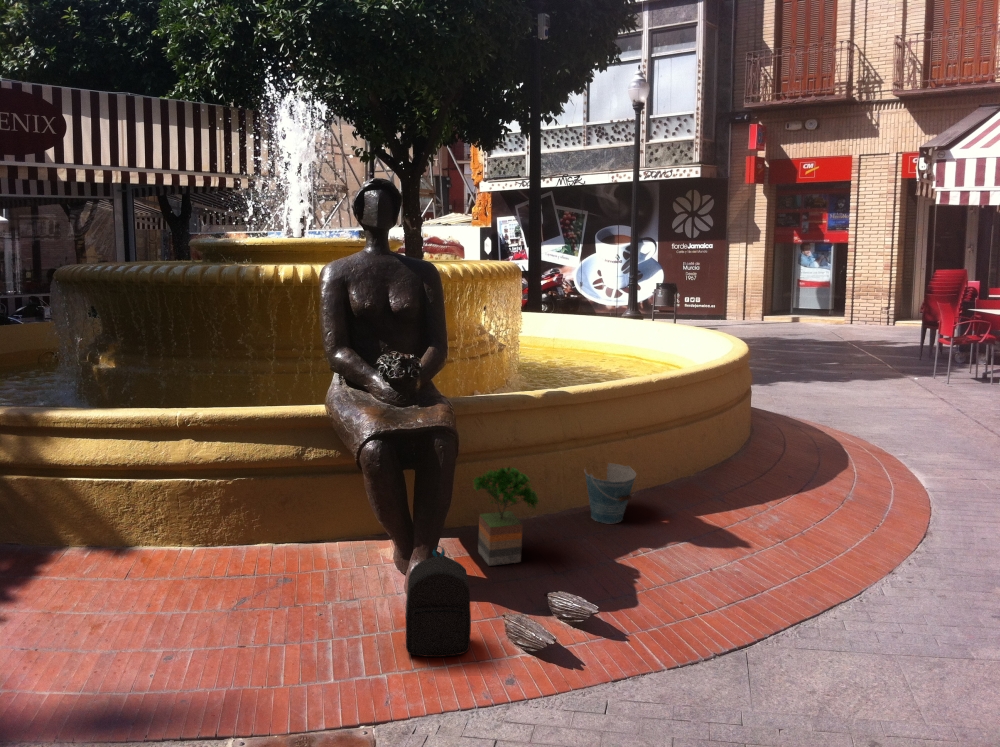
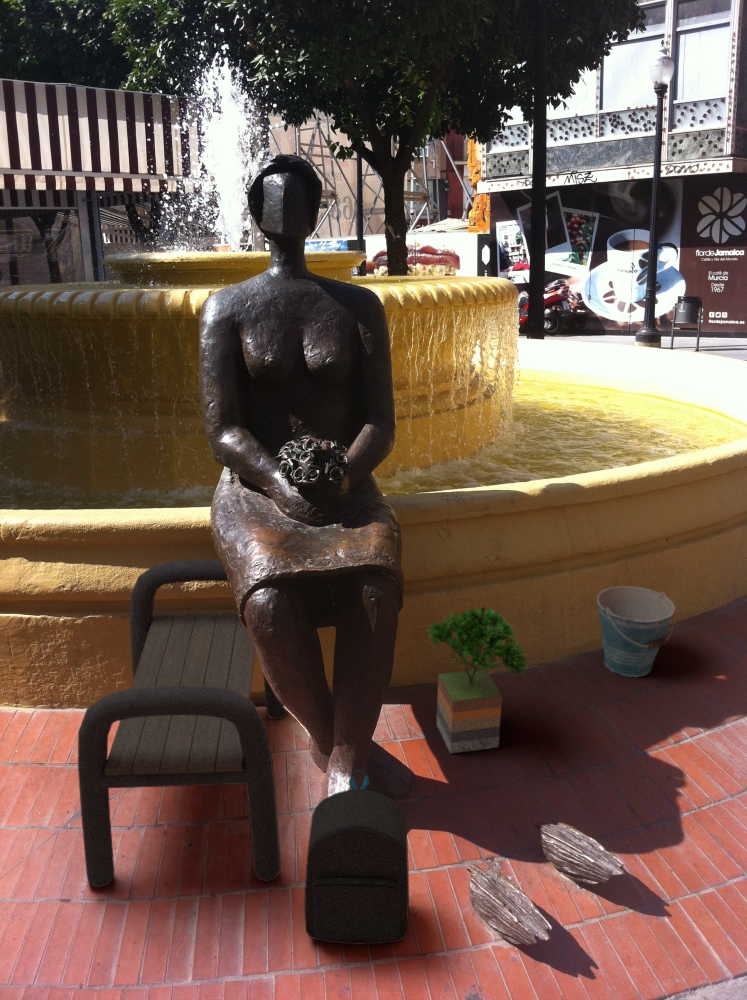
bench: none [257,436,385,636] -> present [78,559,288,887]

